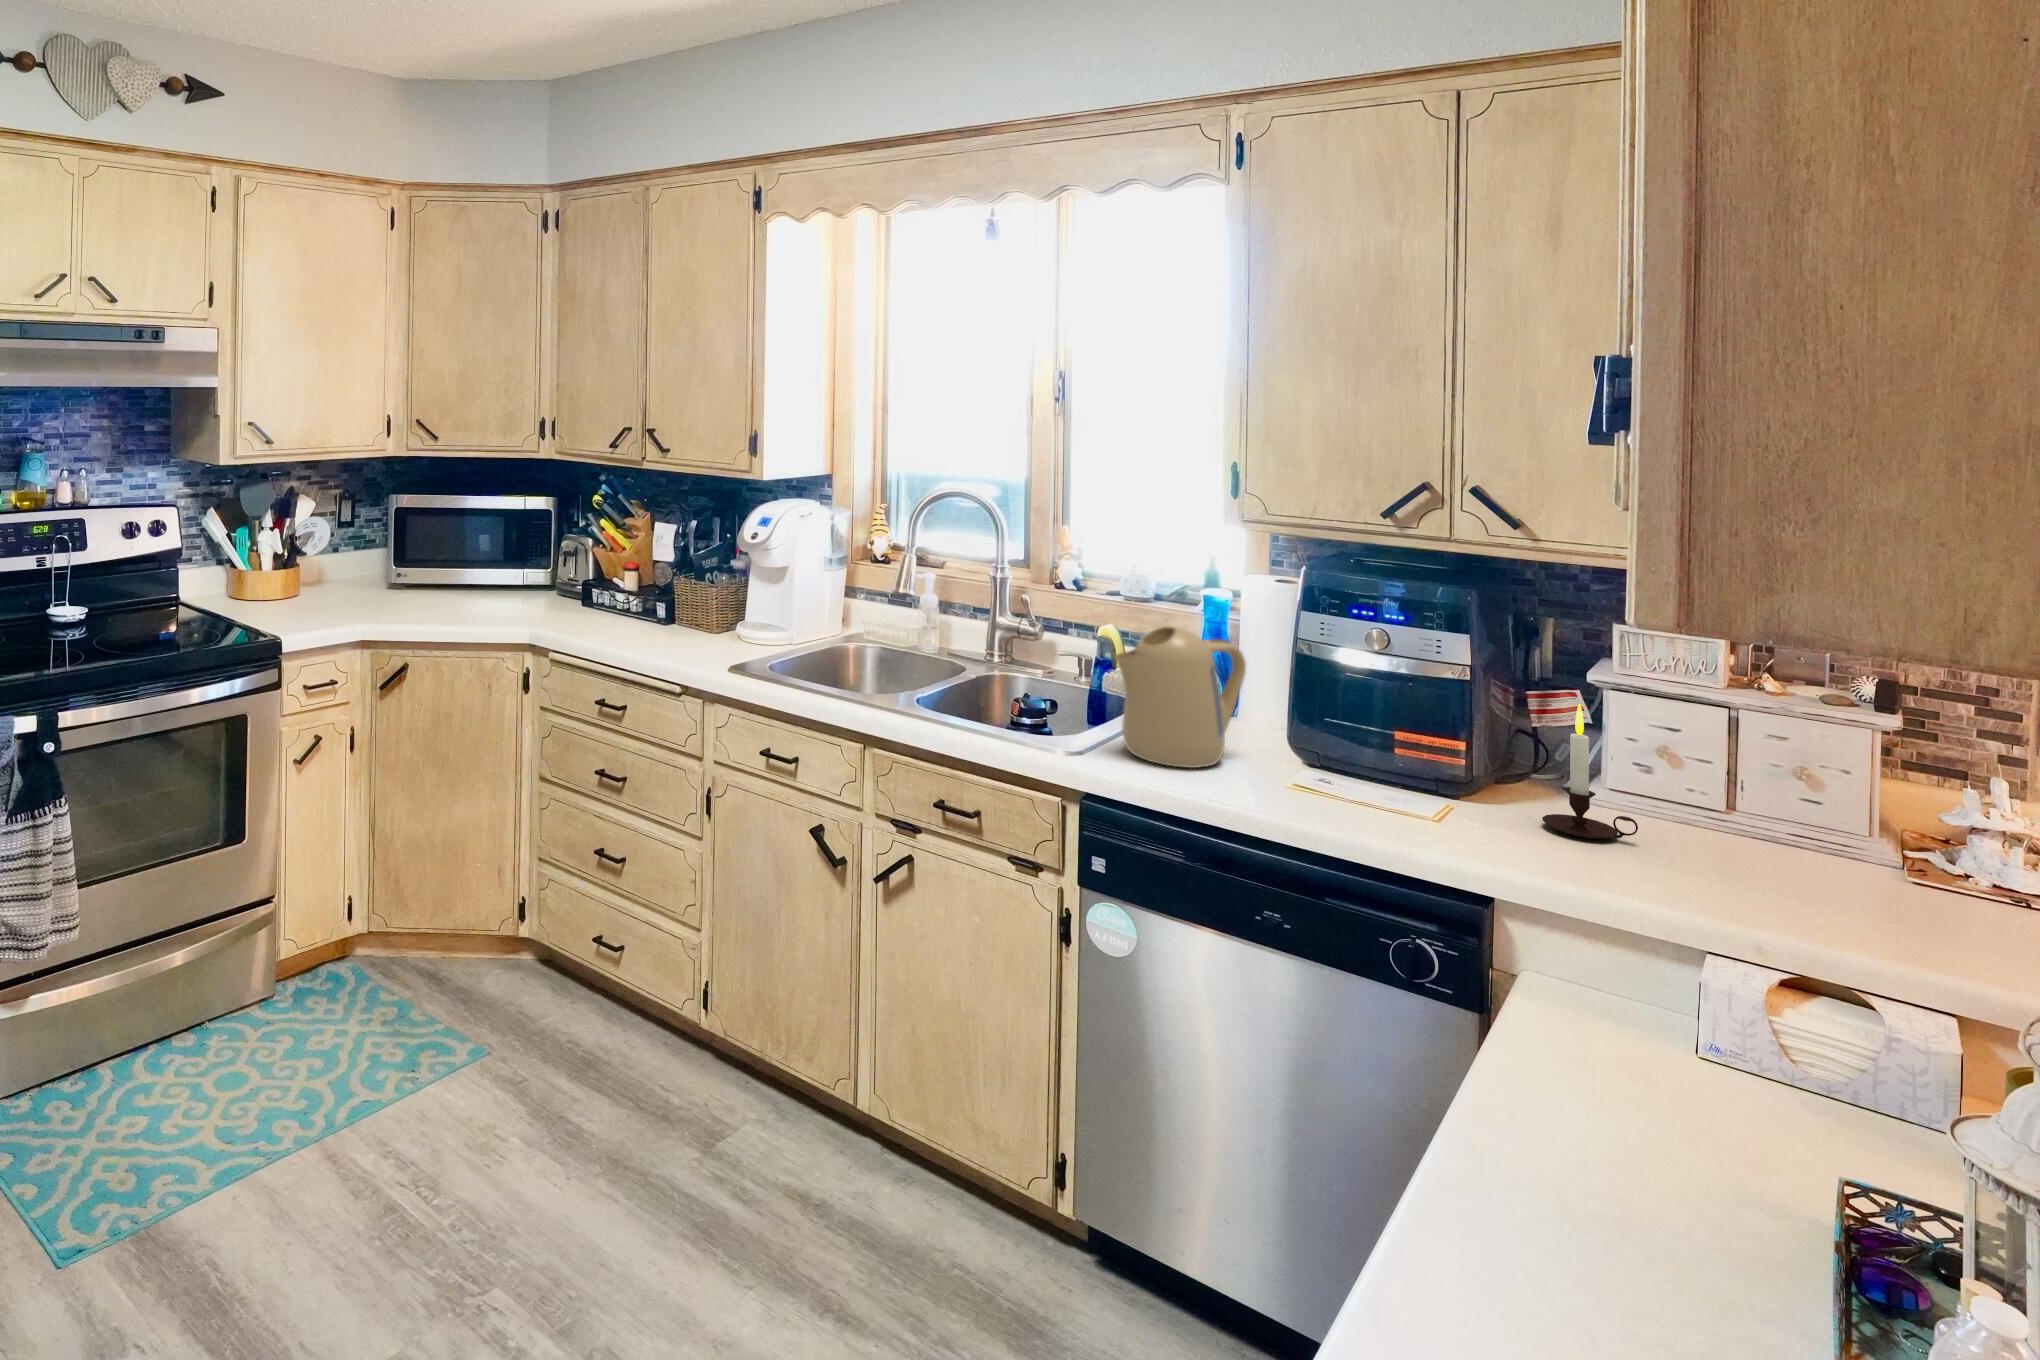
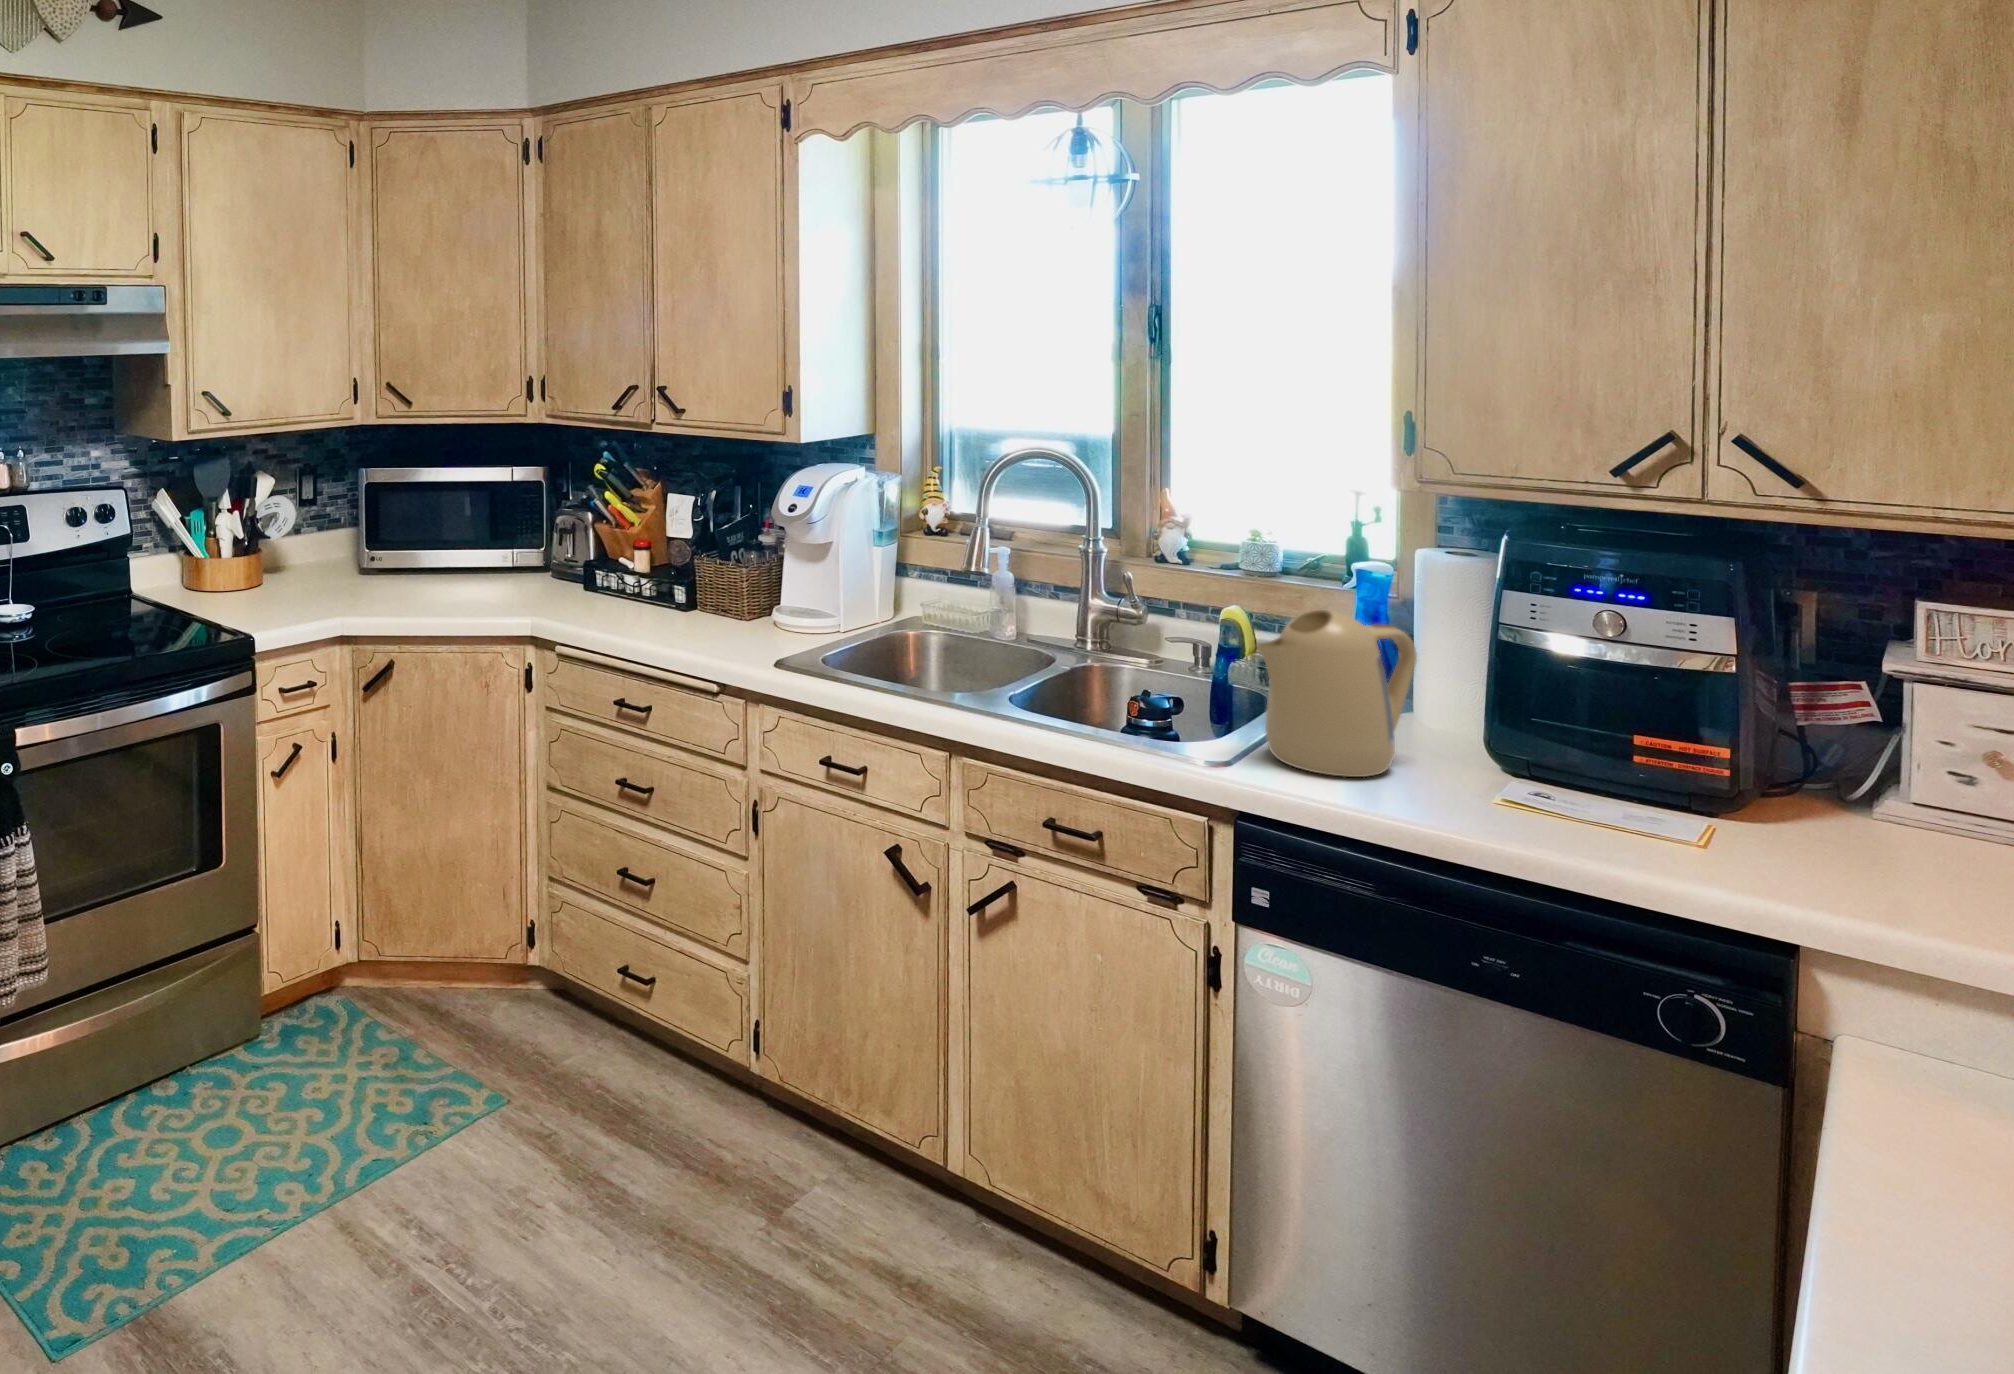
candle: present [1542,704,1638,839] -> none [1816,699,1947,862]

